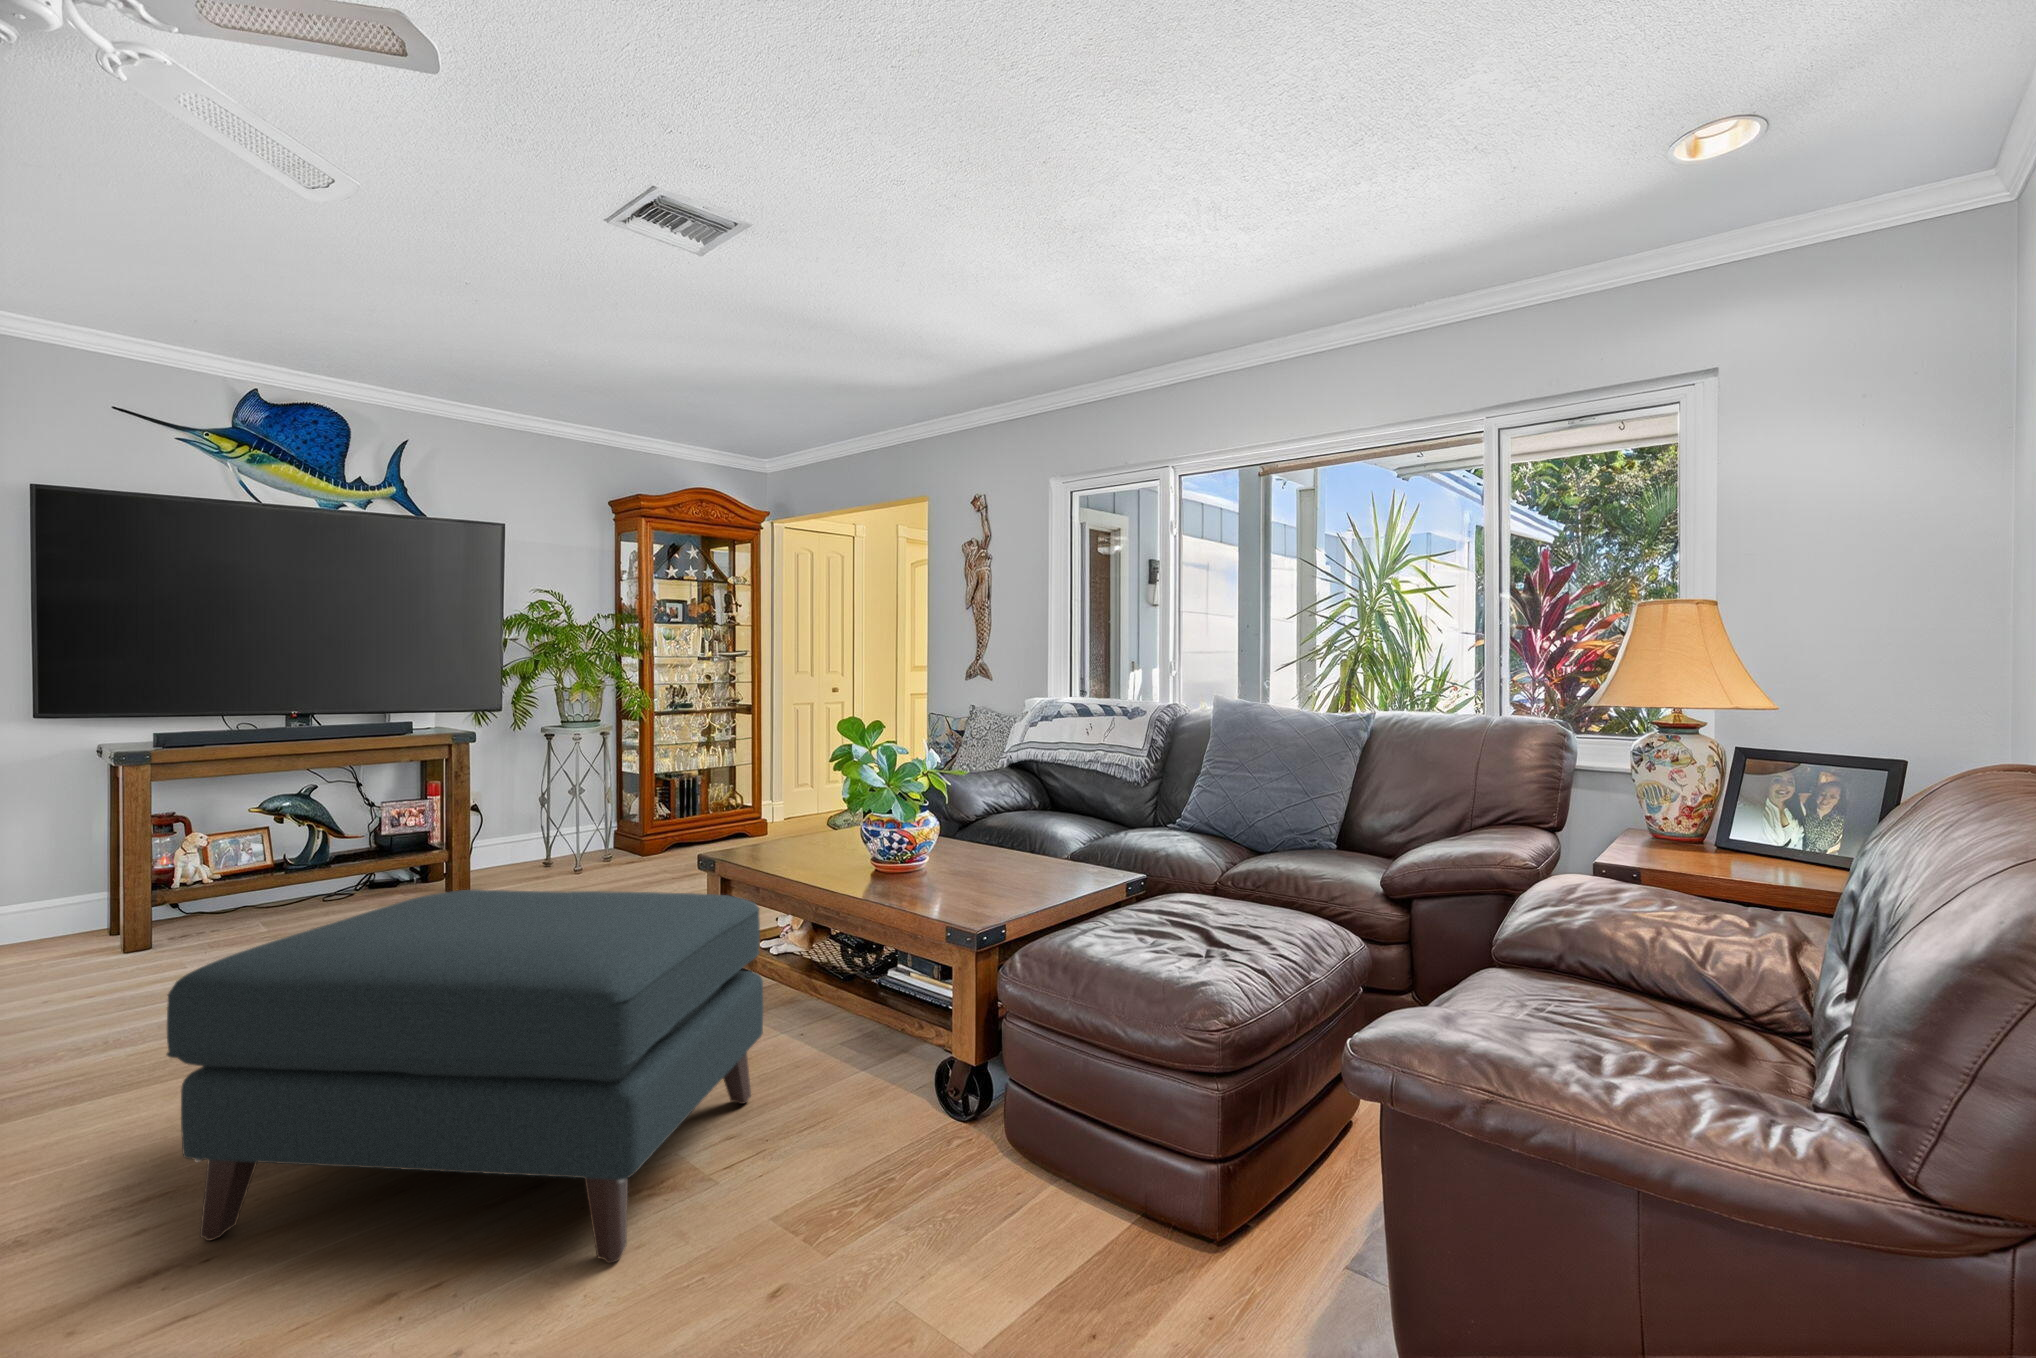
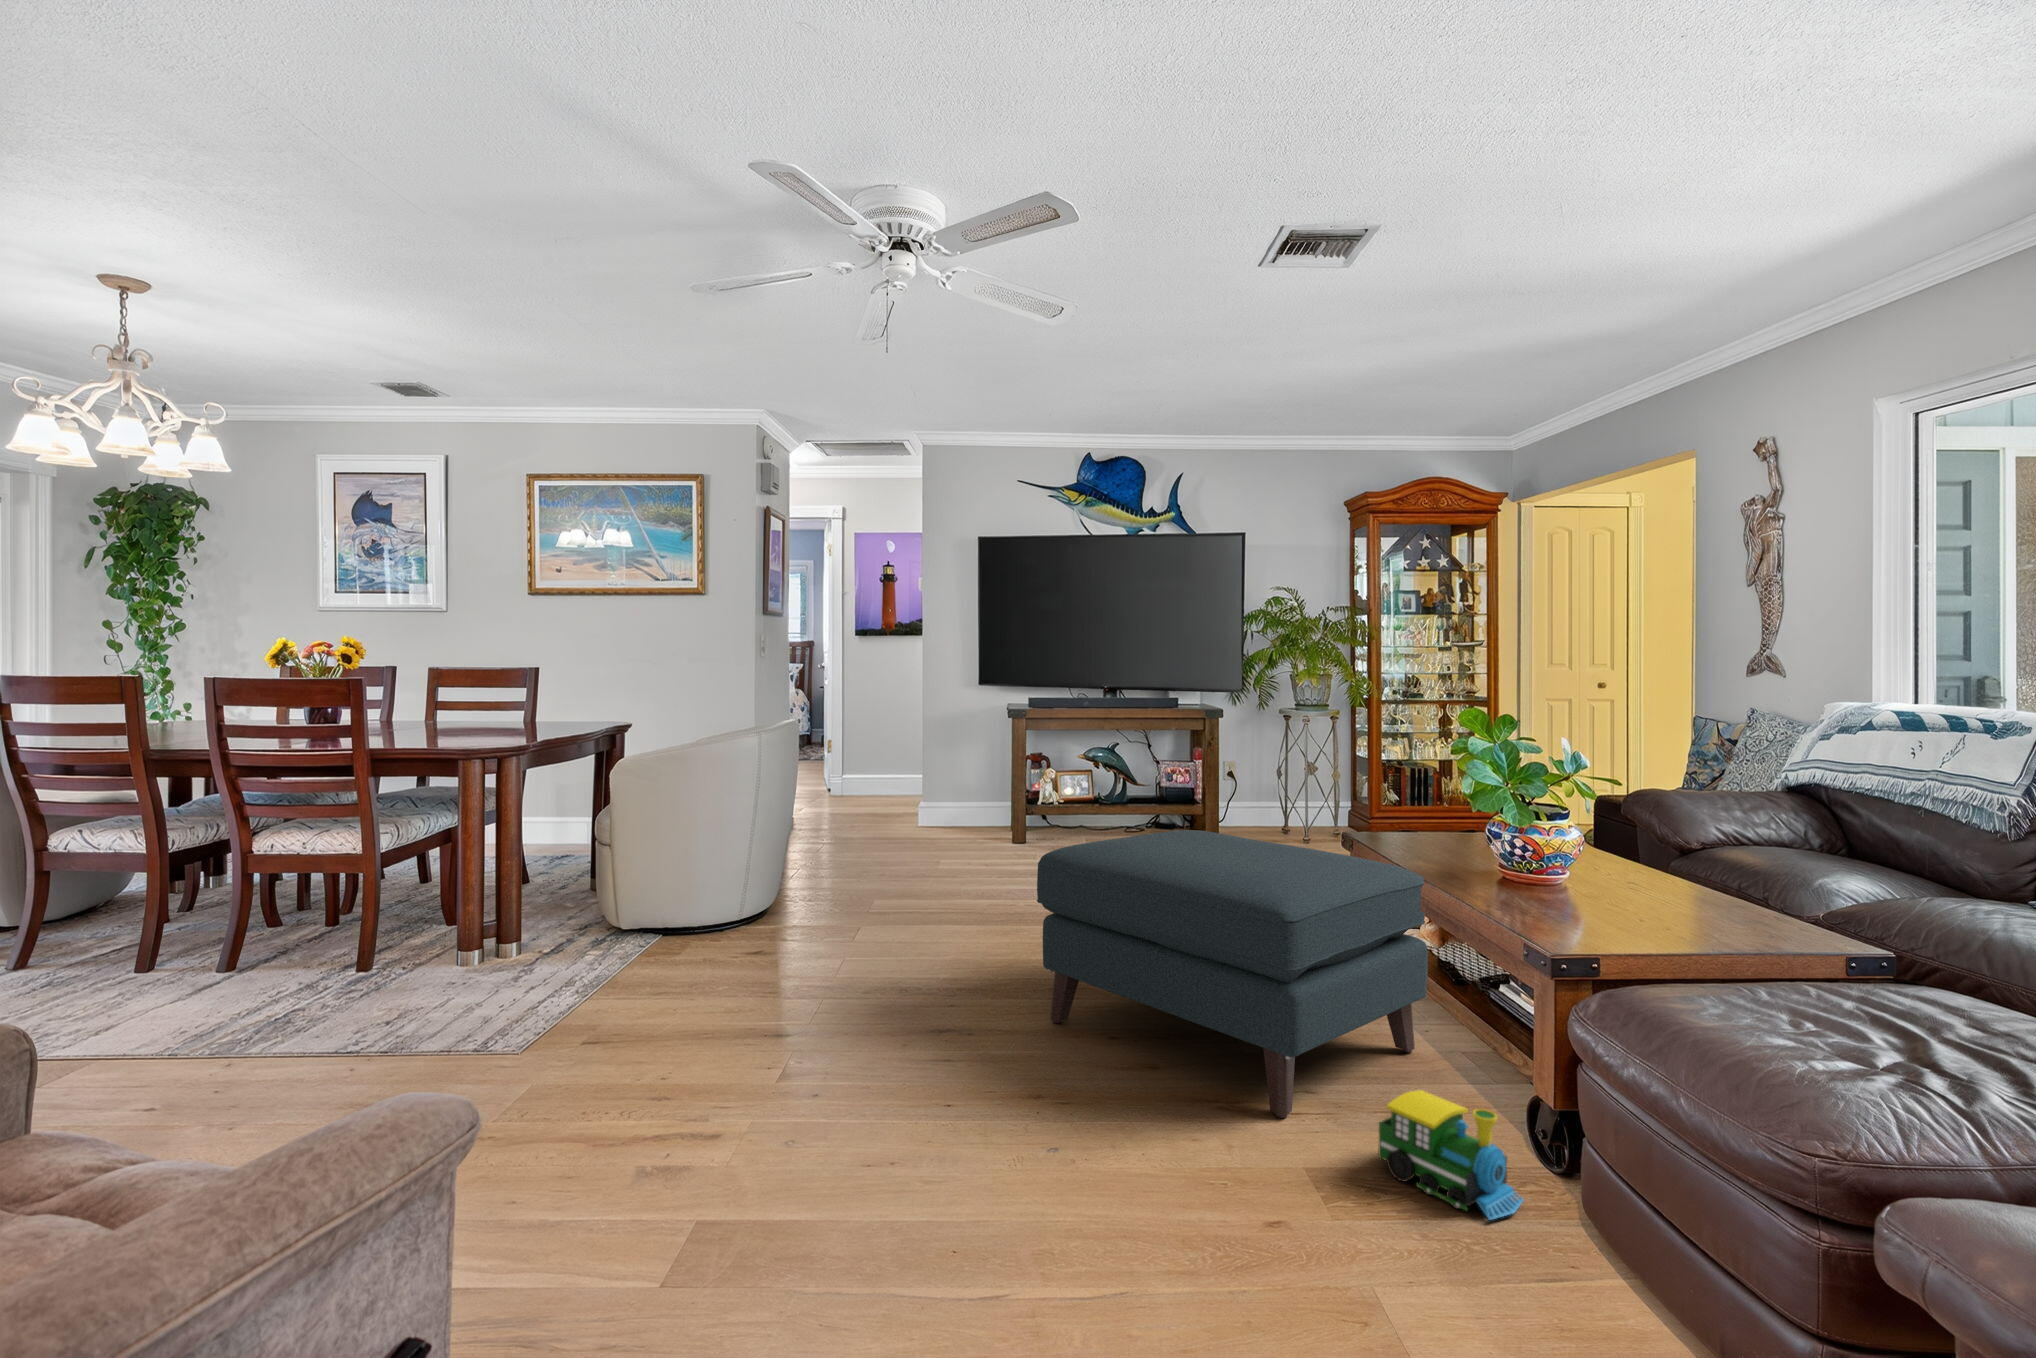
toy train: none [751,1164,913,1301] -> present [1378,1090,1523,1220]

